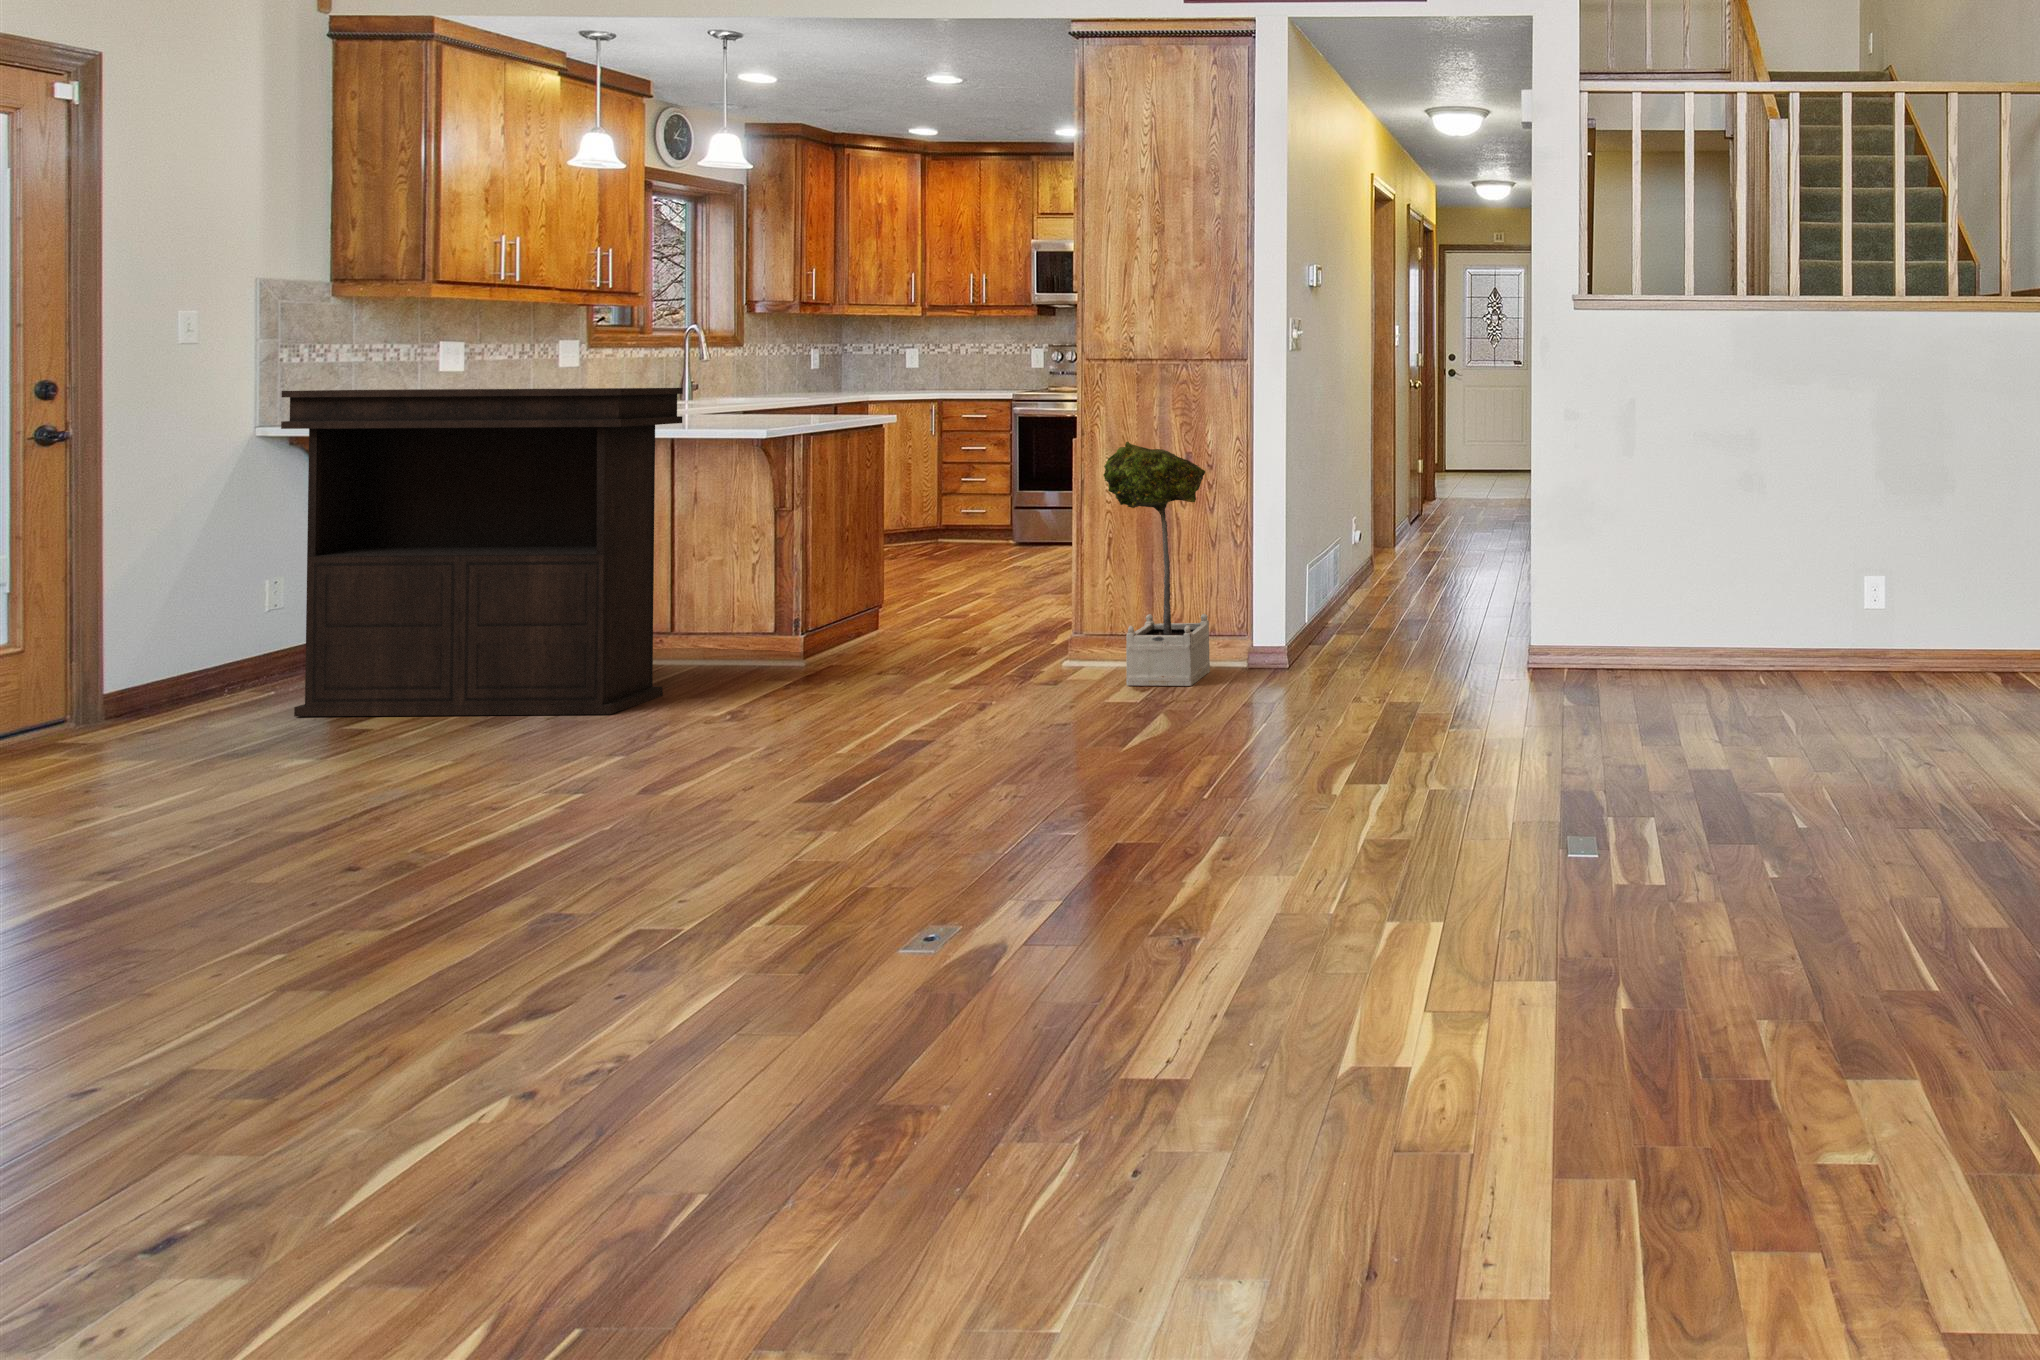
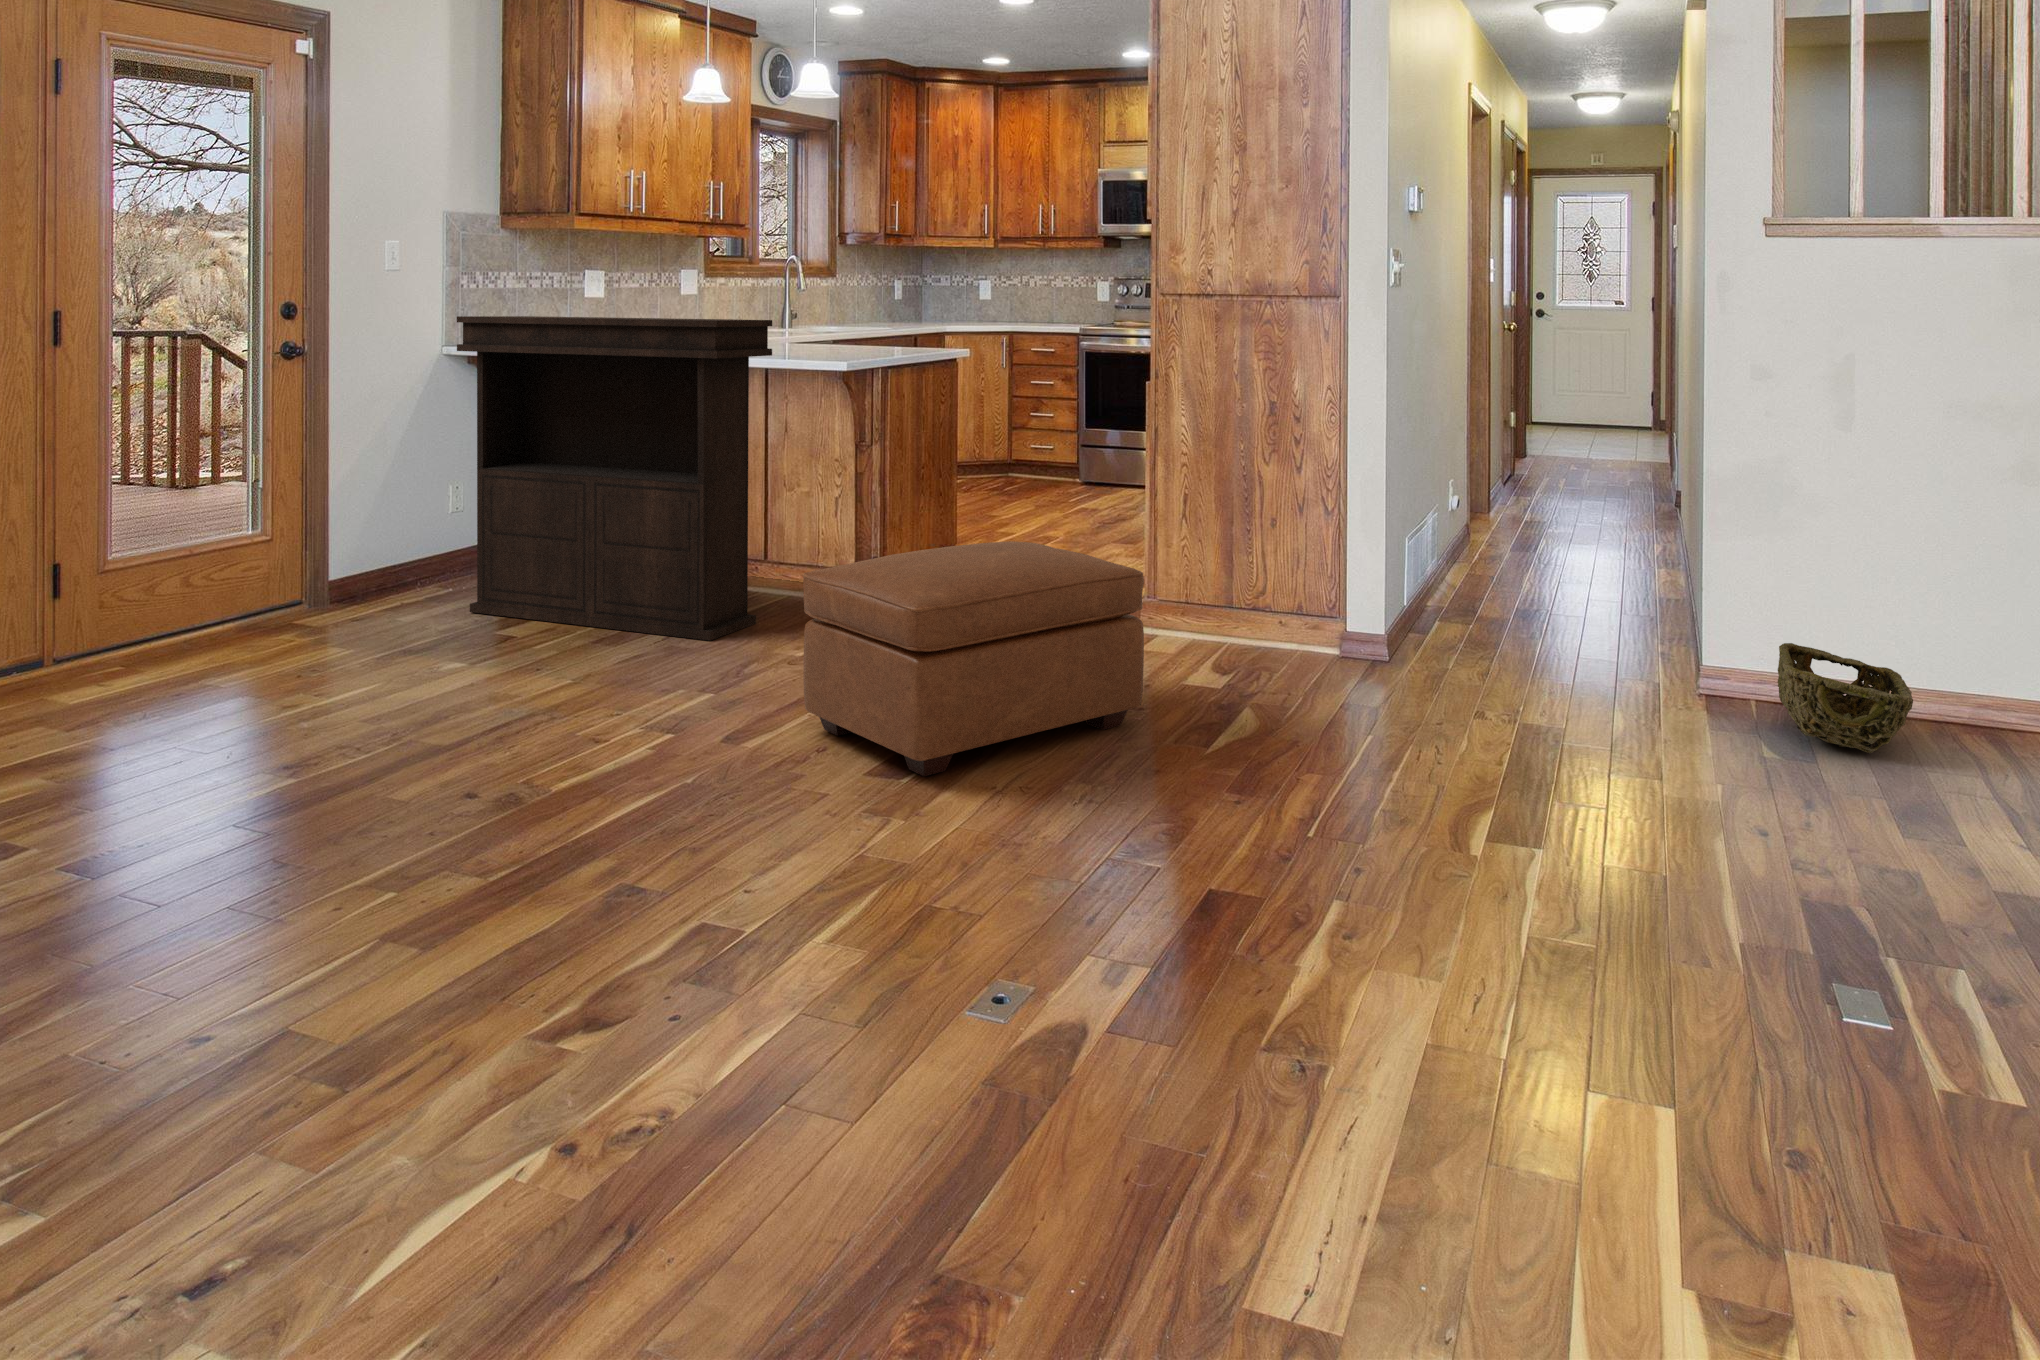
potted tree: present [1103,442,1210,686] -> none [1177,391,1292,674]
ottoman: none [727,584,1069,796] -> present [802,541,1144,776]
woven basket: none [1581,618,1665,691] -> present [1778,643,1913,753]

